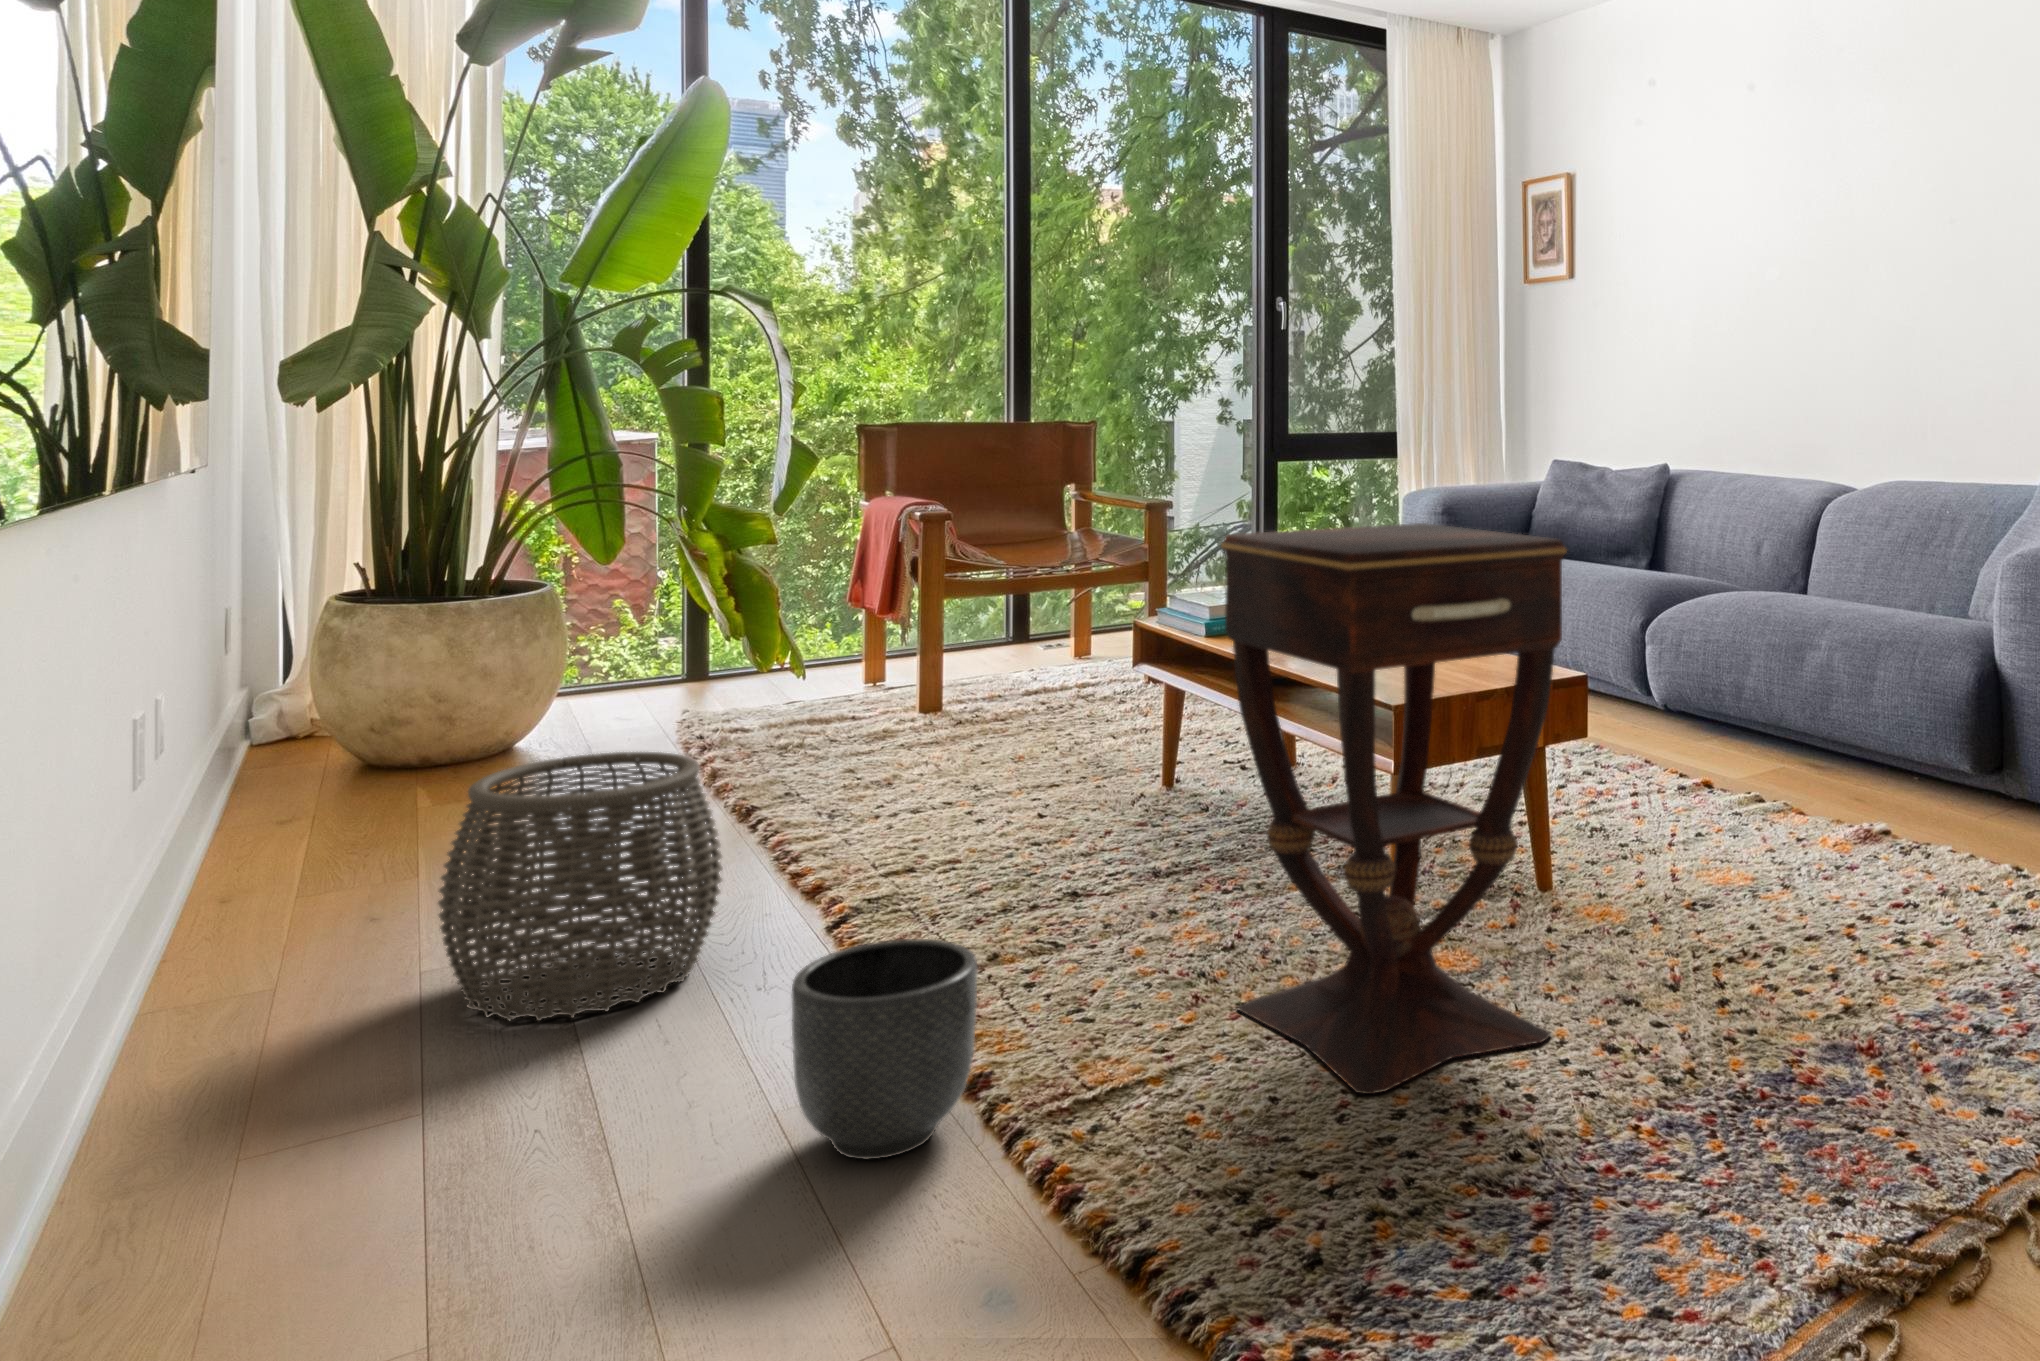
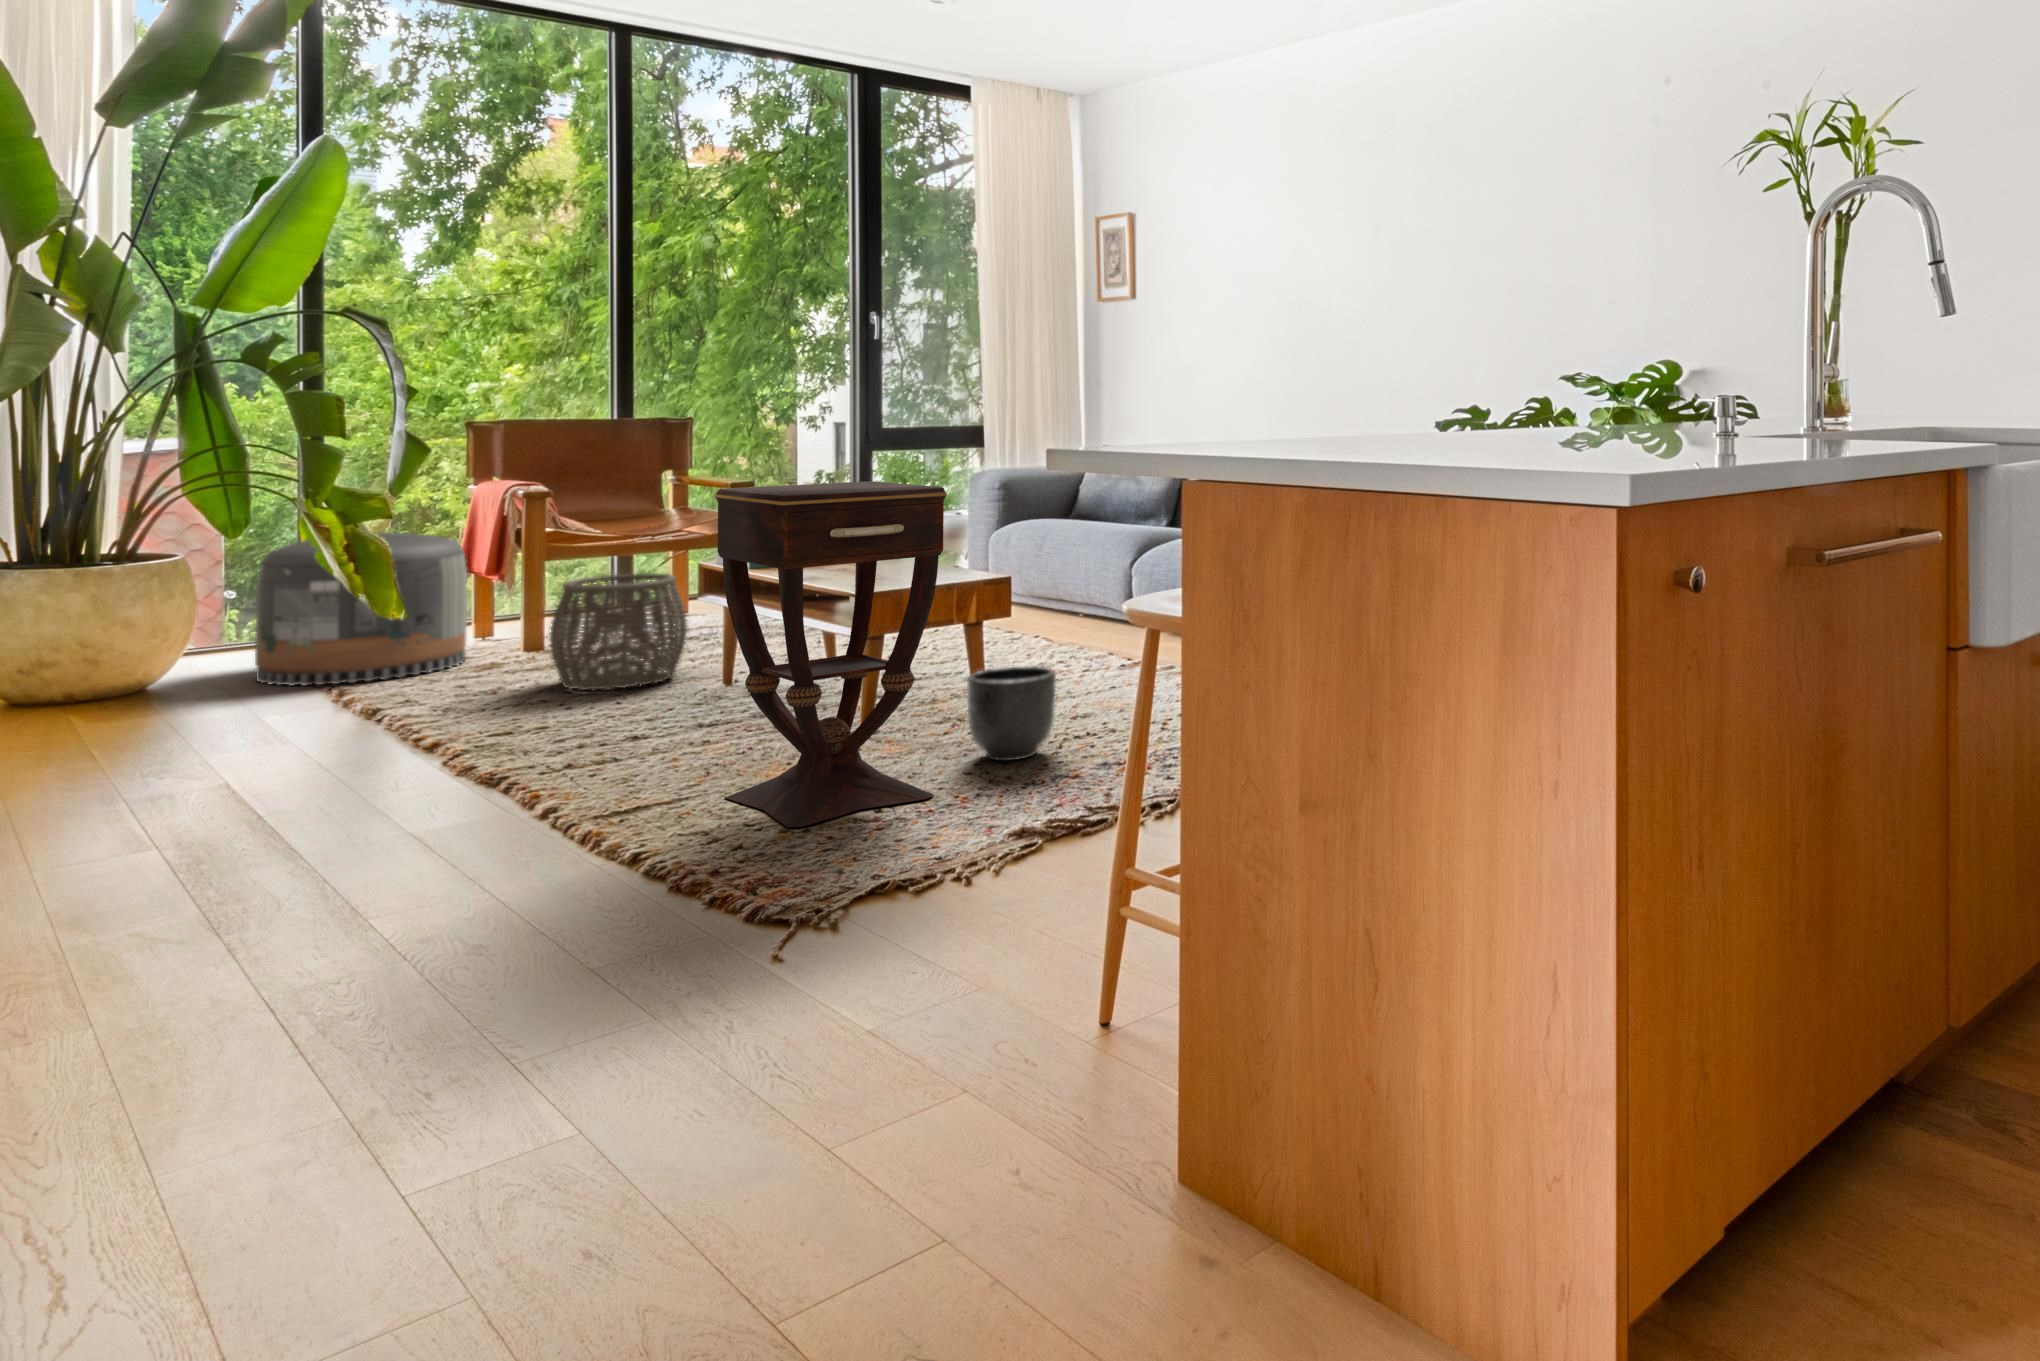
pouf: none [632,562,856,751] -> present [255,532,467,686]
woven basket: present [438,752,723,1021] -> present [549,573,688,691]
planter: present [791,939,978,1159] -> present [967,666,1056,761]

